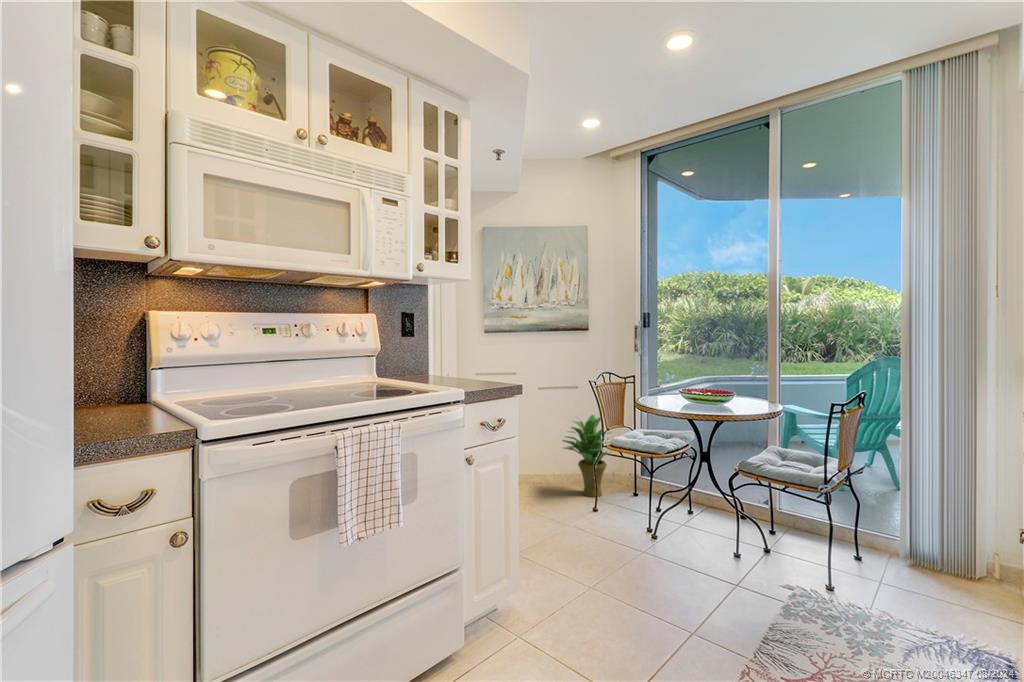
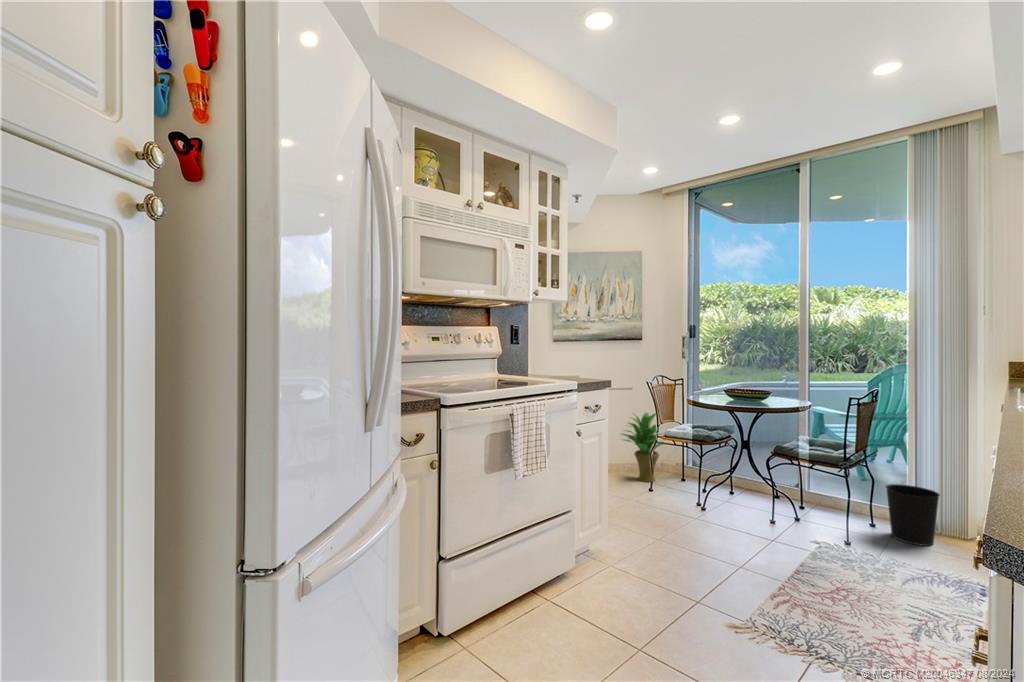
wastebasket: none [872,506,942,586] -> present [886,484,940,546]

